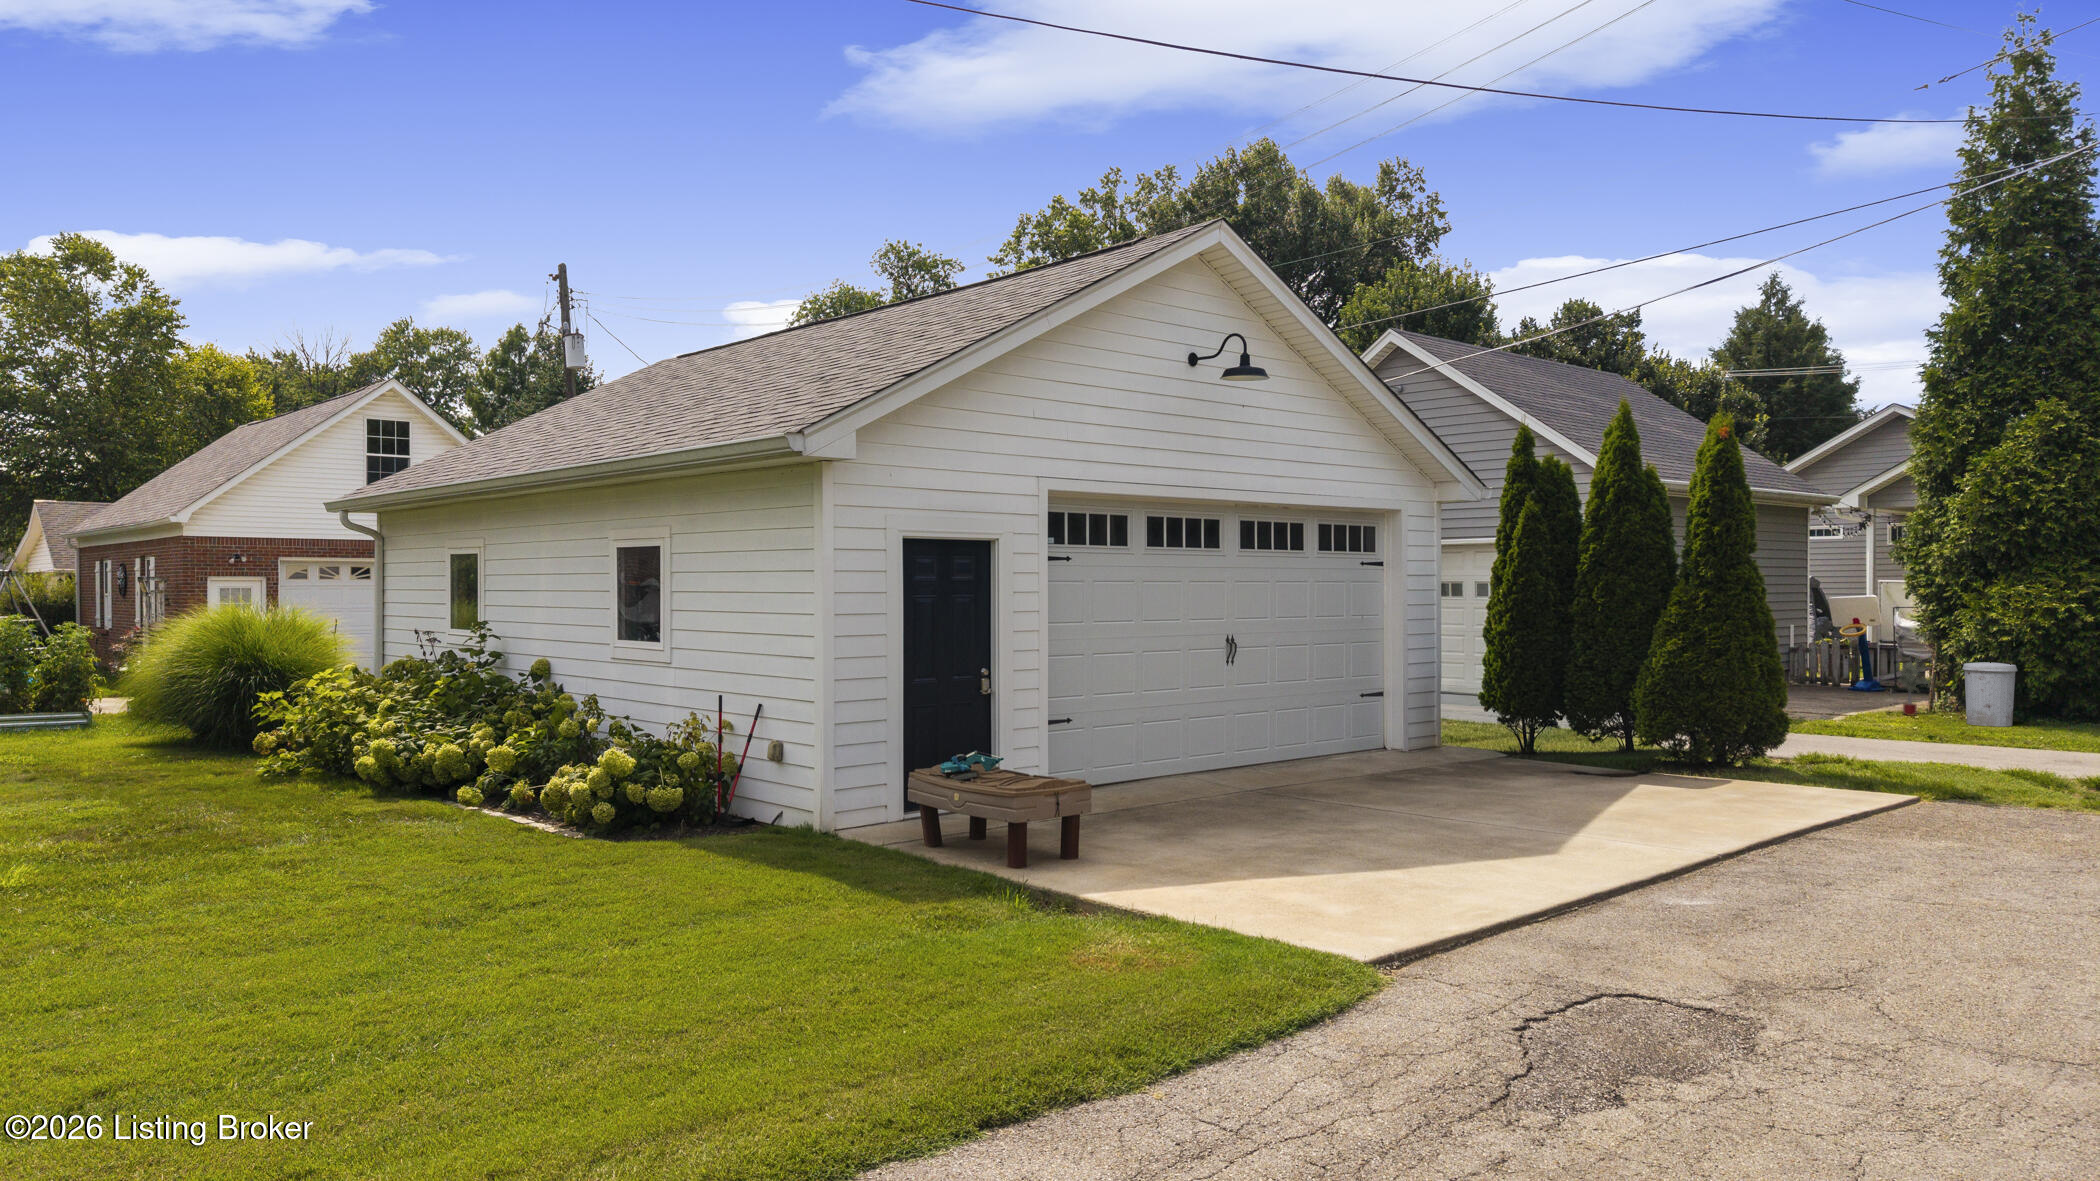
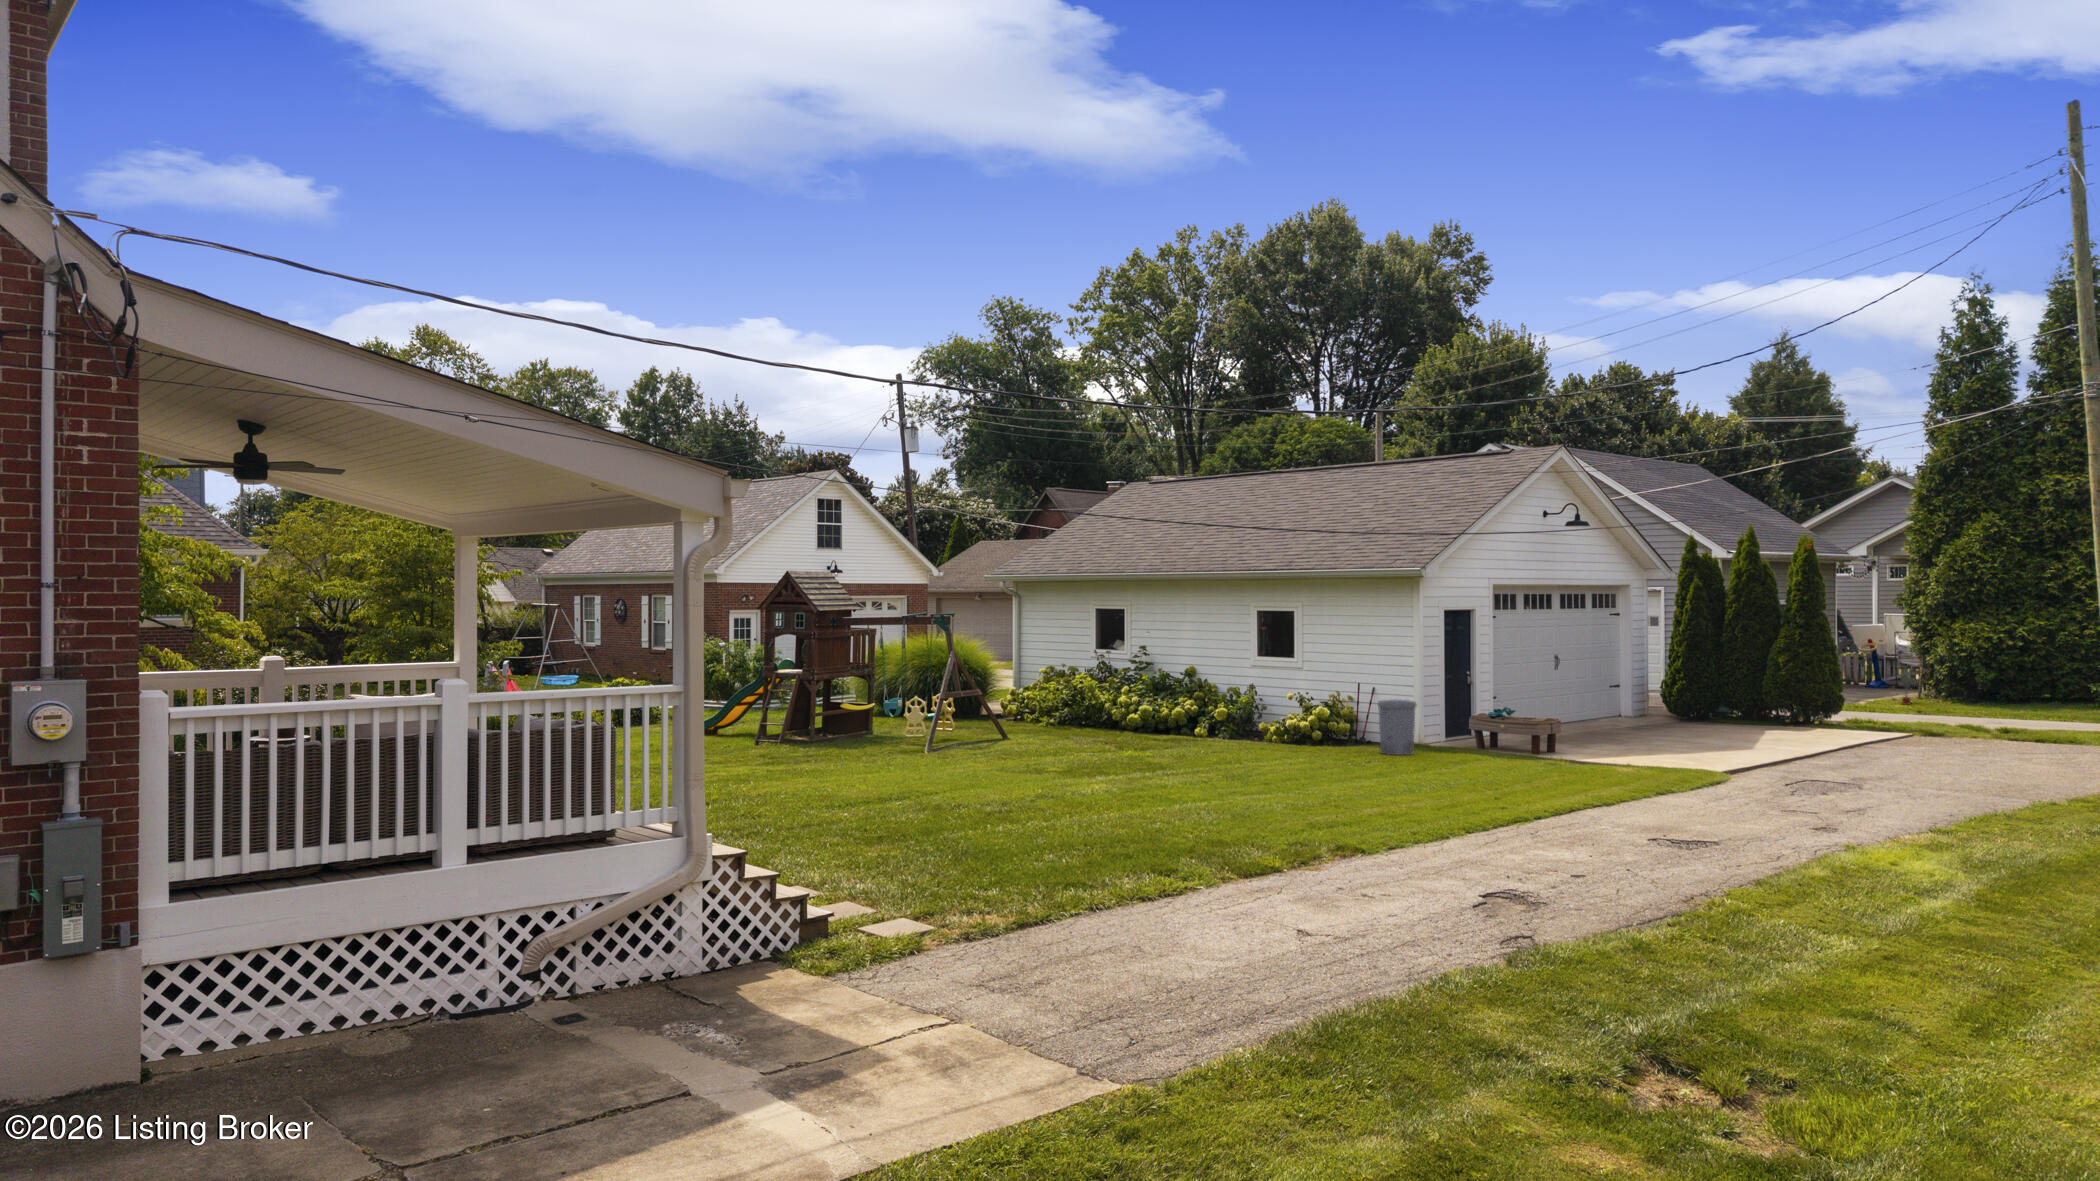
trash can: present [1962,662,2017,726] -> present [1378,700,1417,755]

